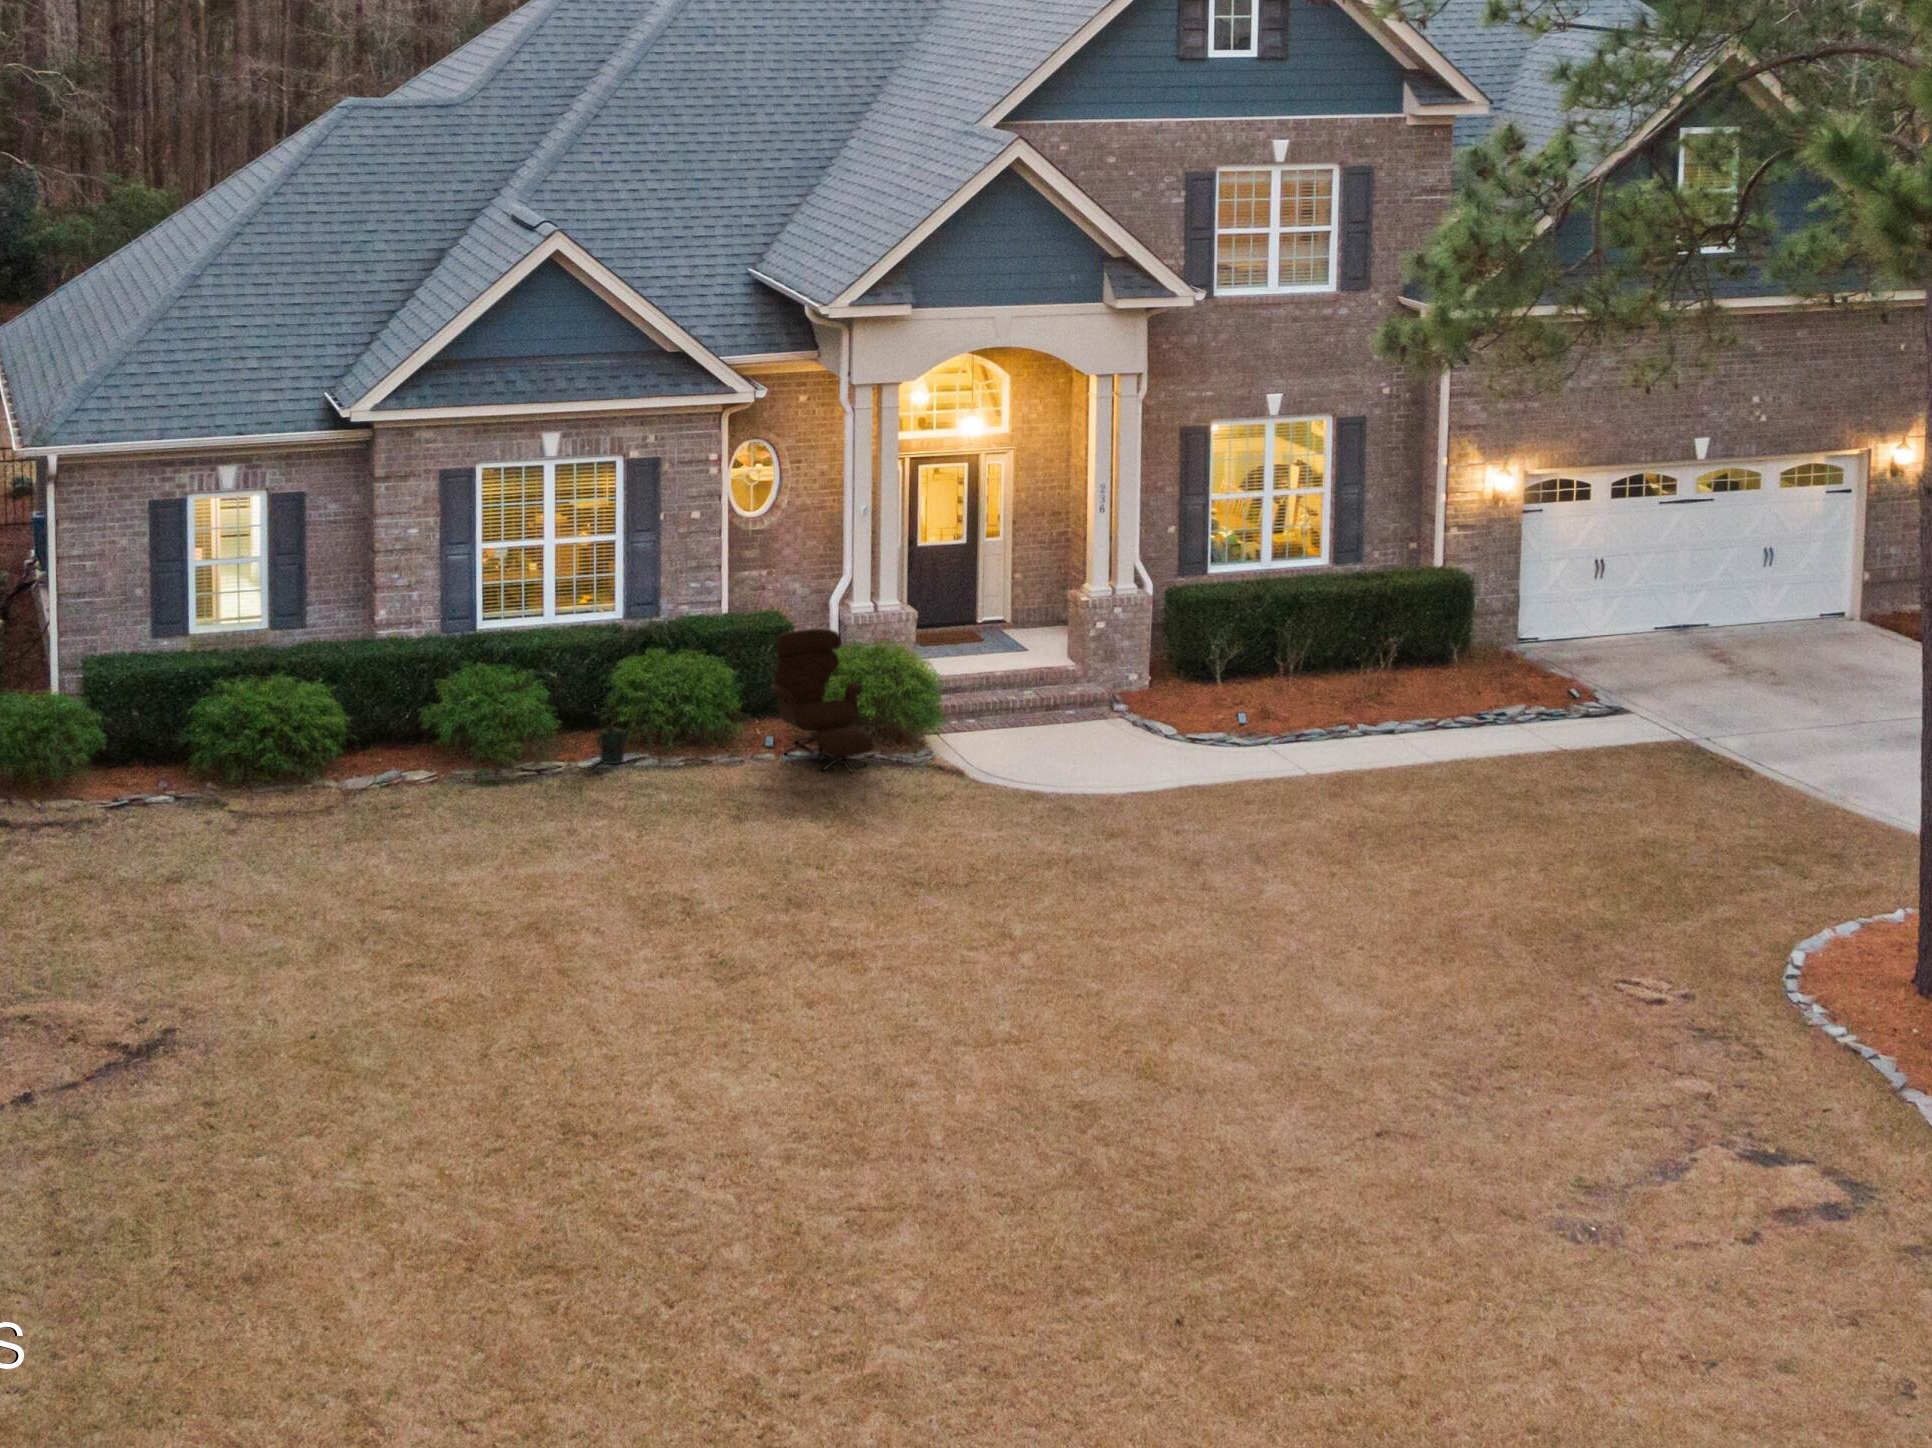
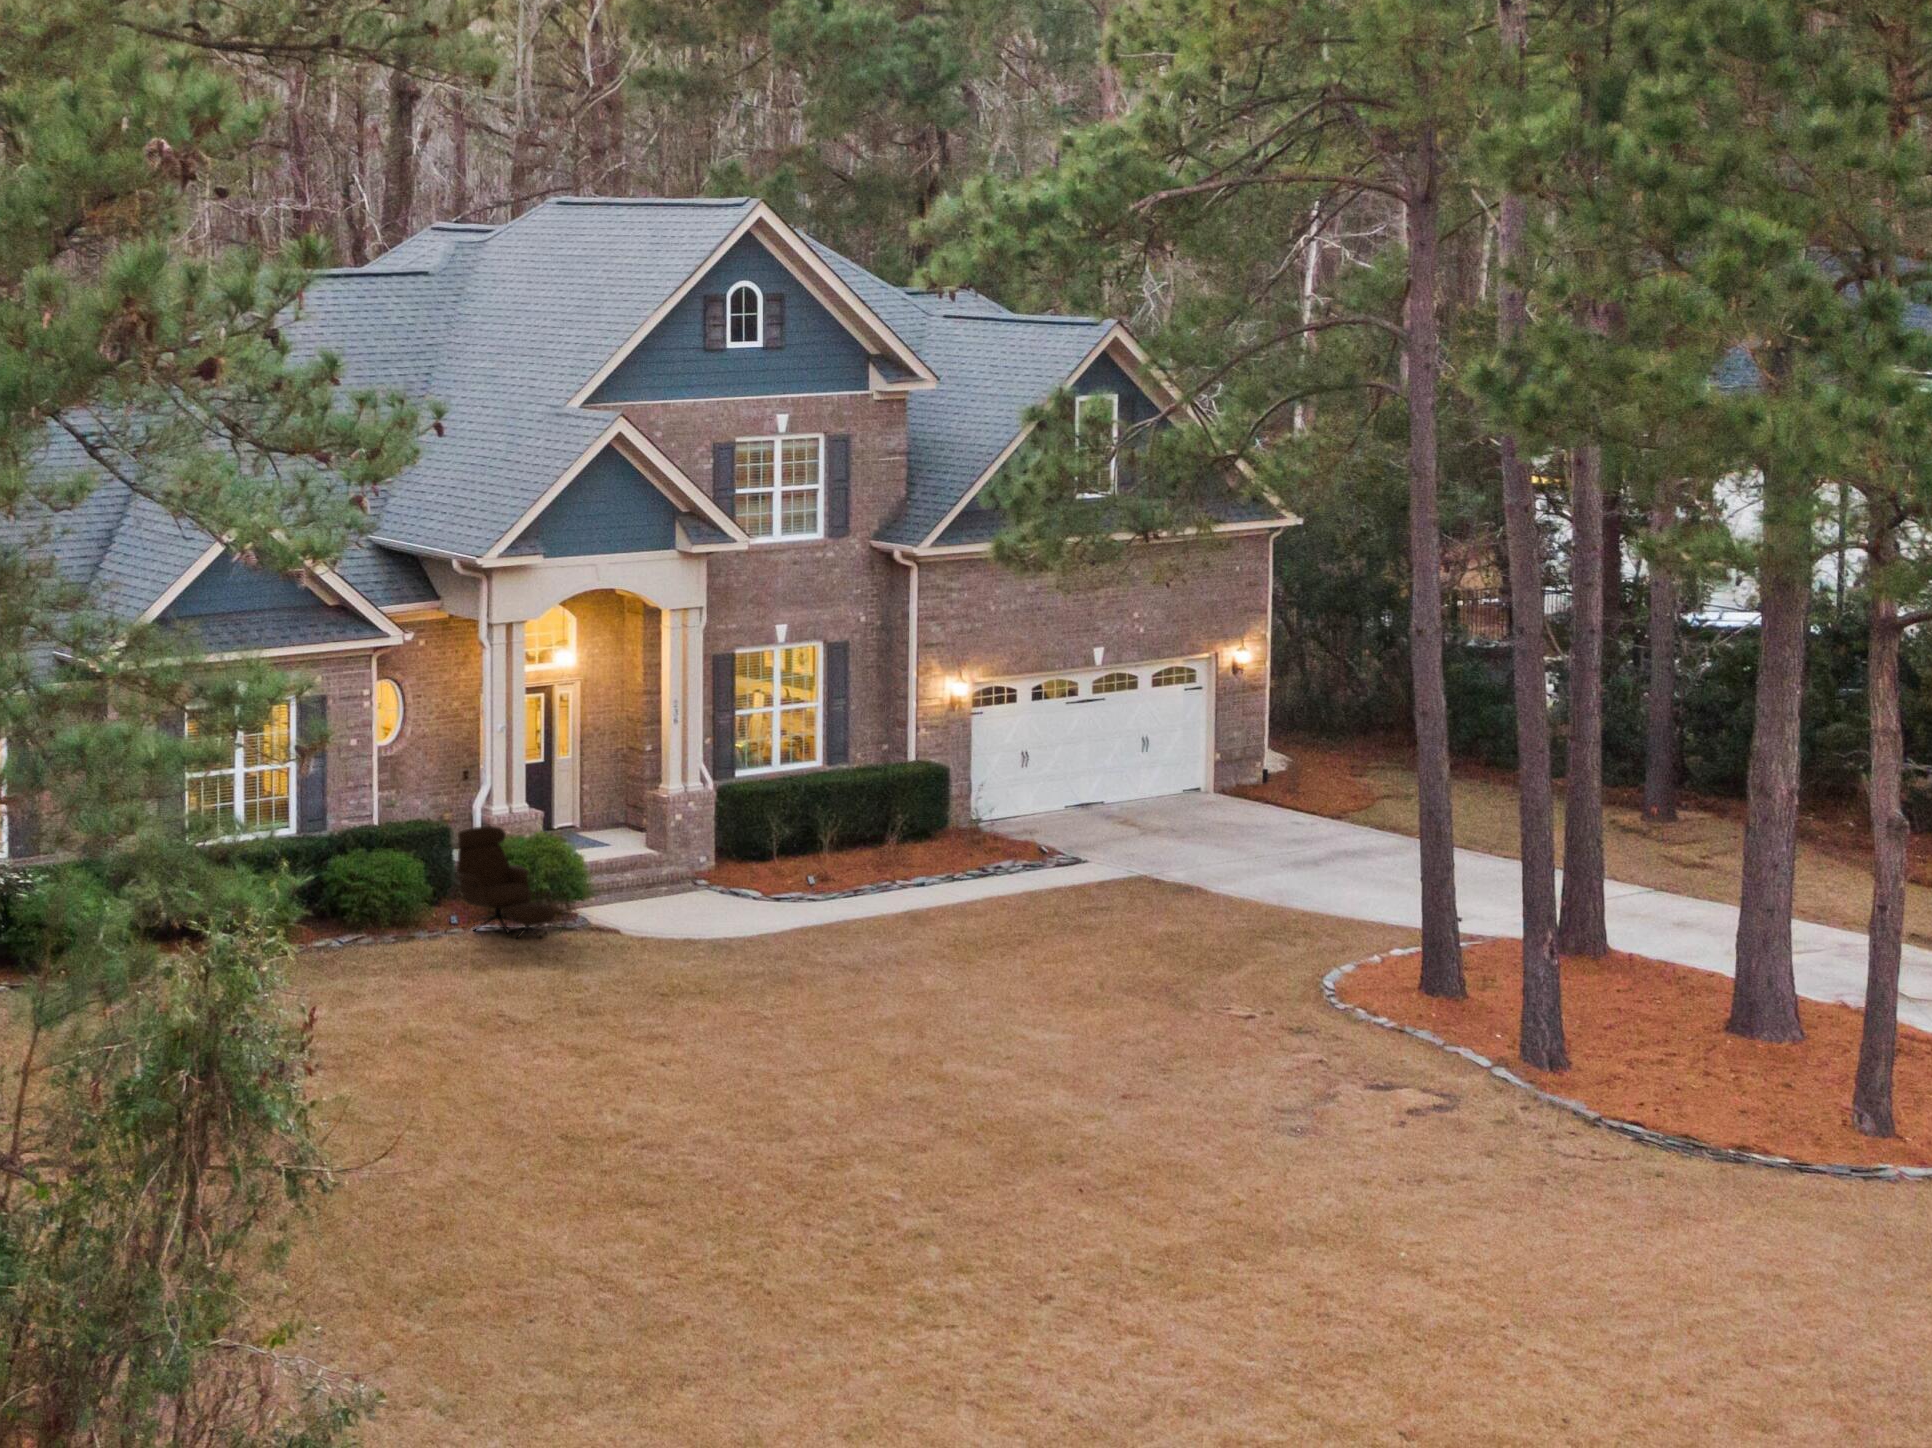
watering can: present [597,726,631,764] -> none [330,909,355,947]

